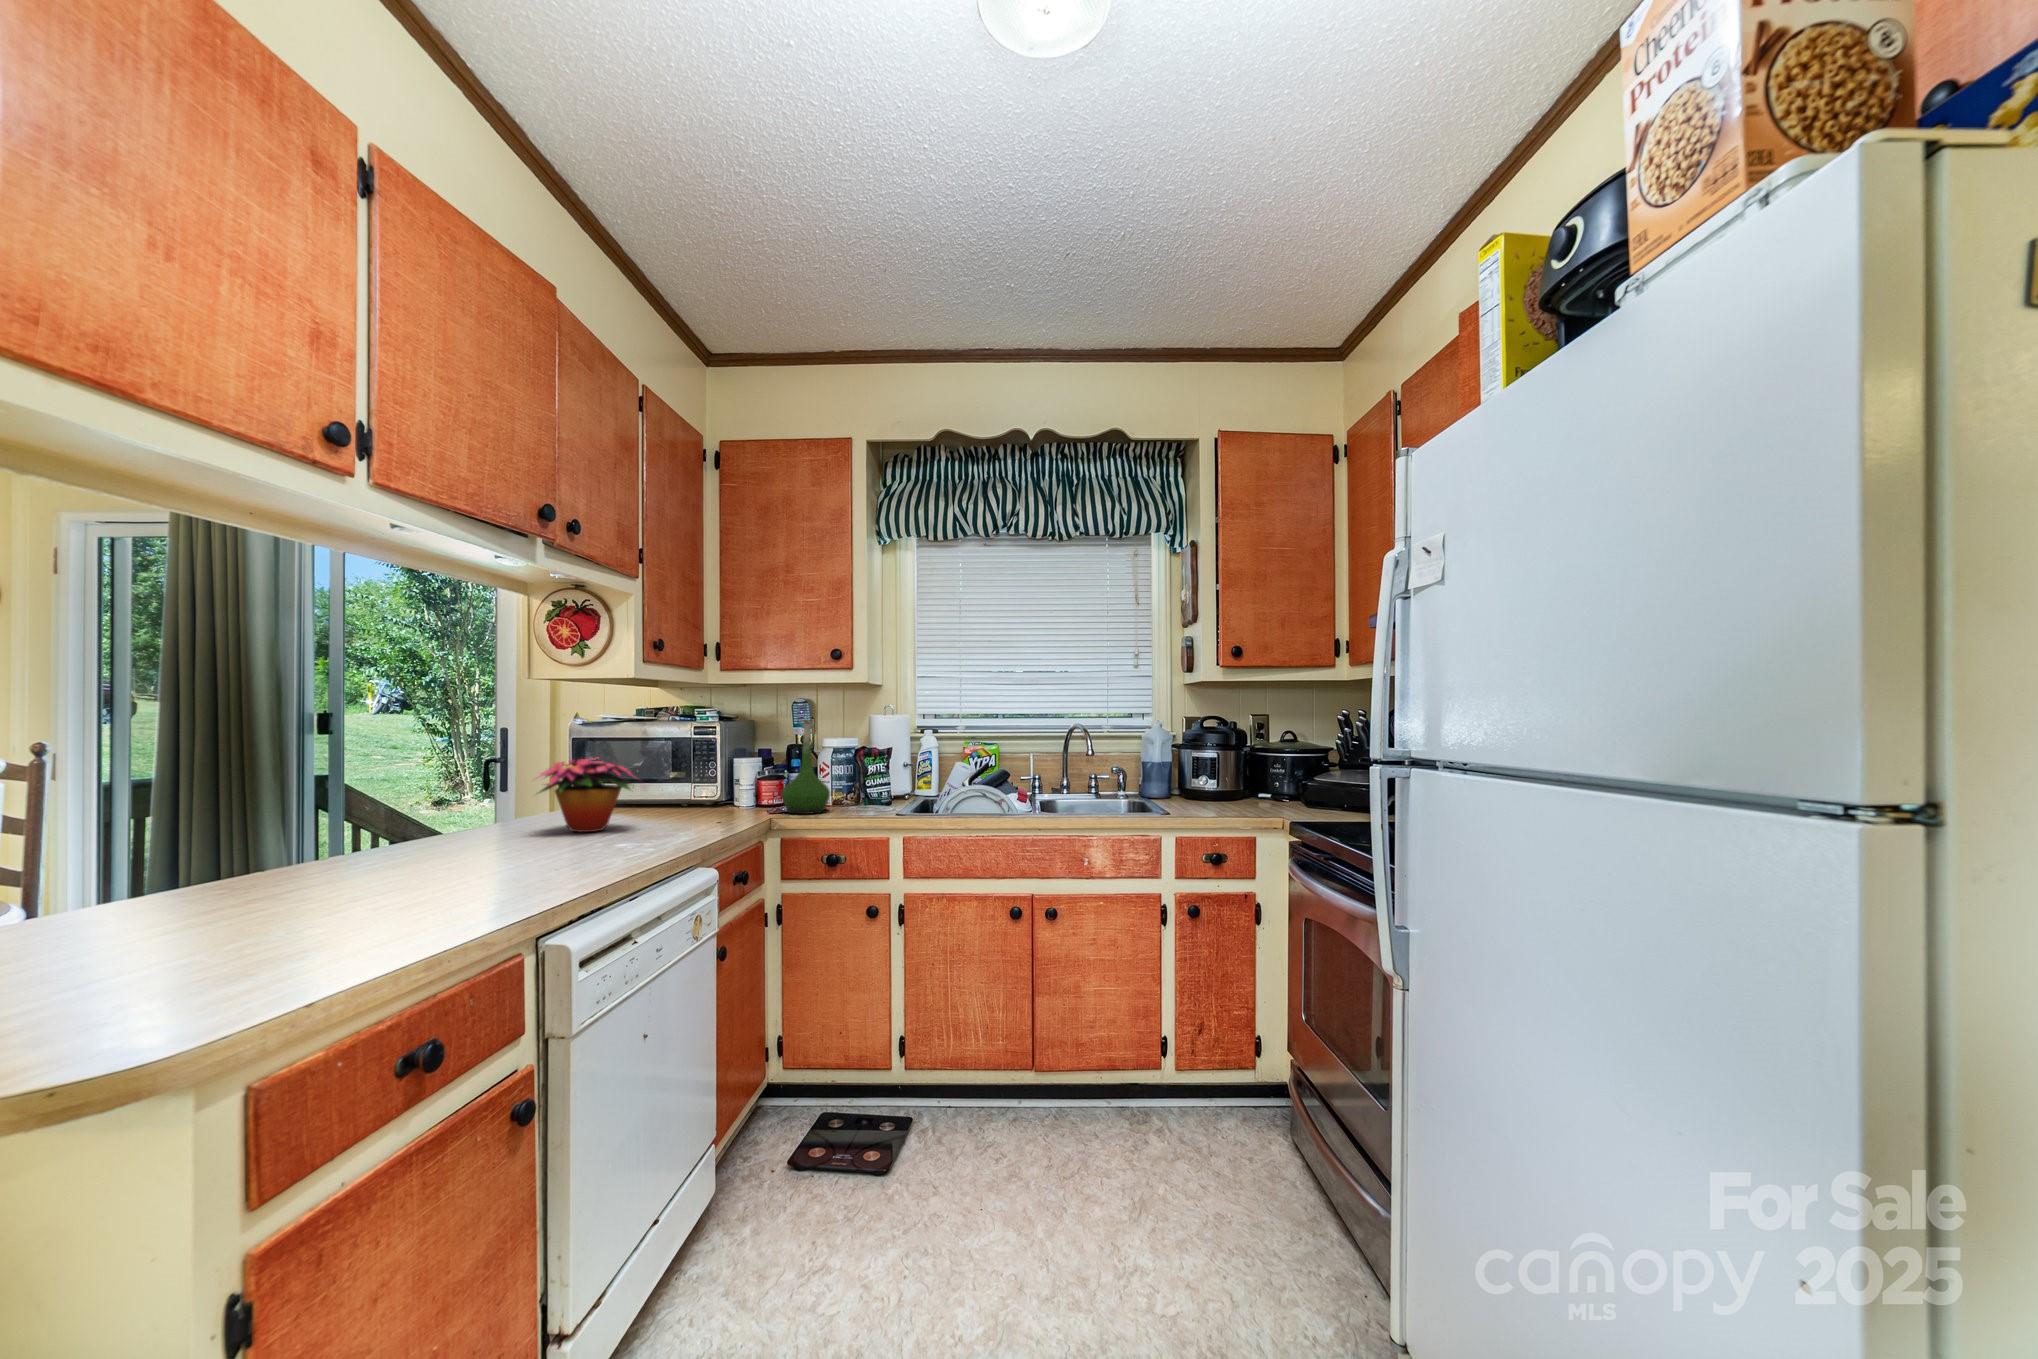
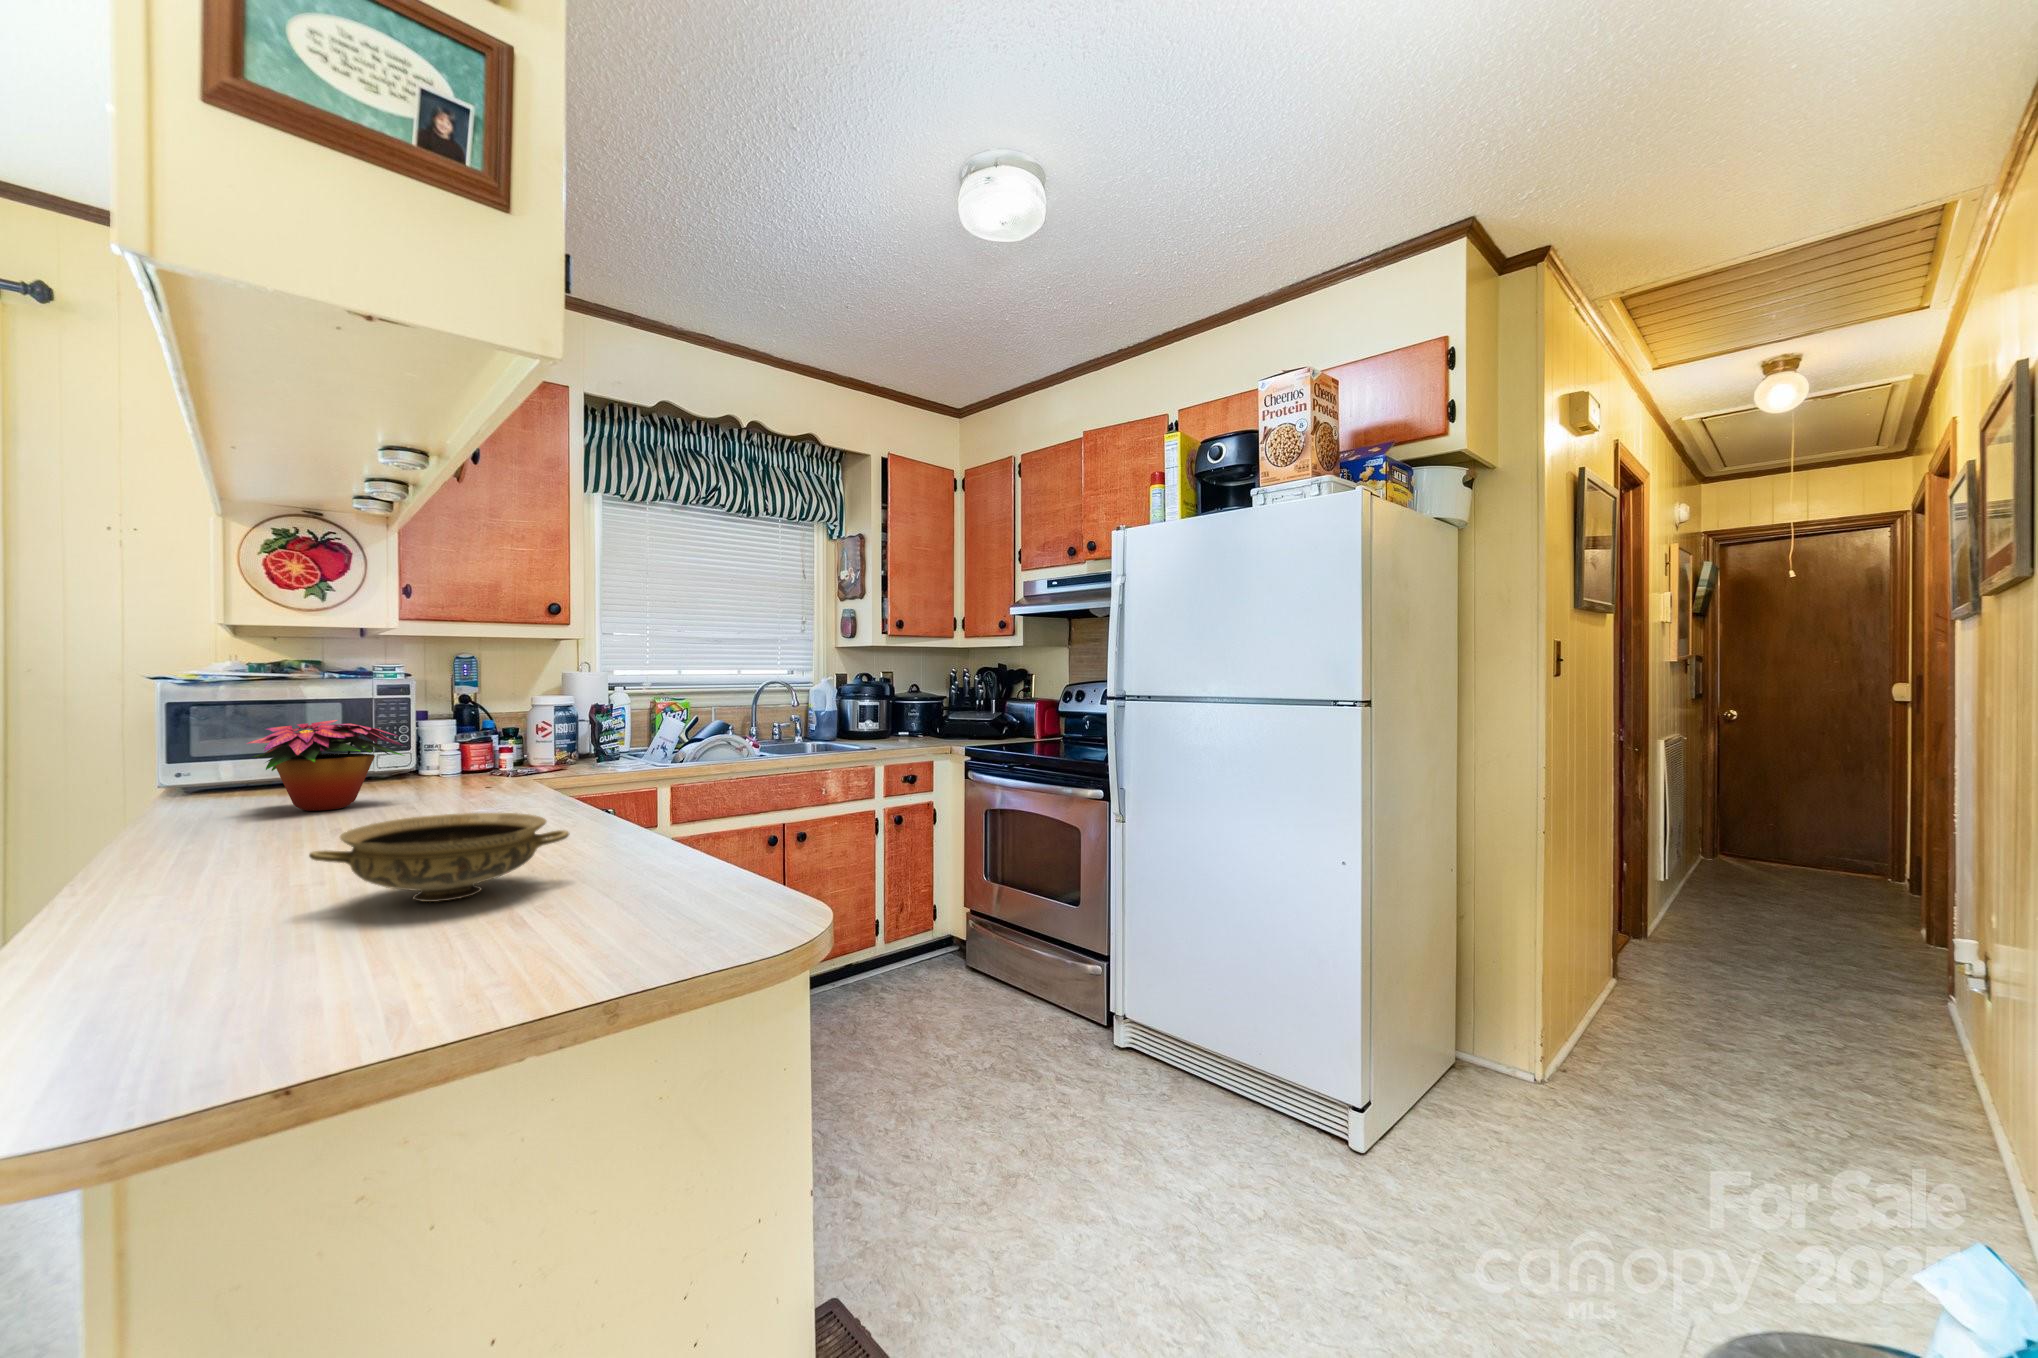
vase: present [781,721,830,814] -> none [511,677,569,774]
ceramic bowl: none [254,856,437,935] -> present [309,813,569,902]

